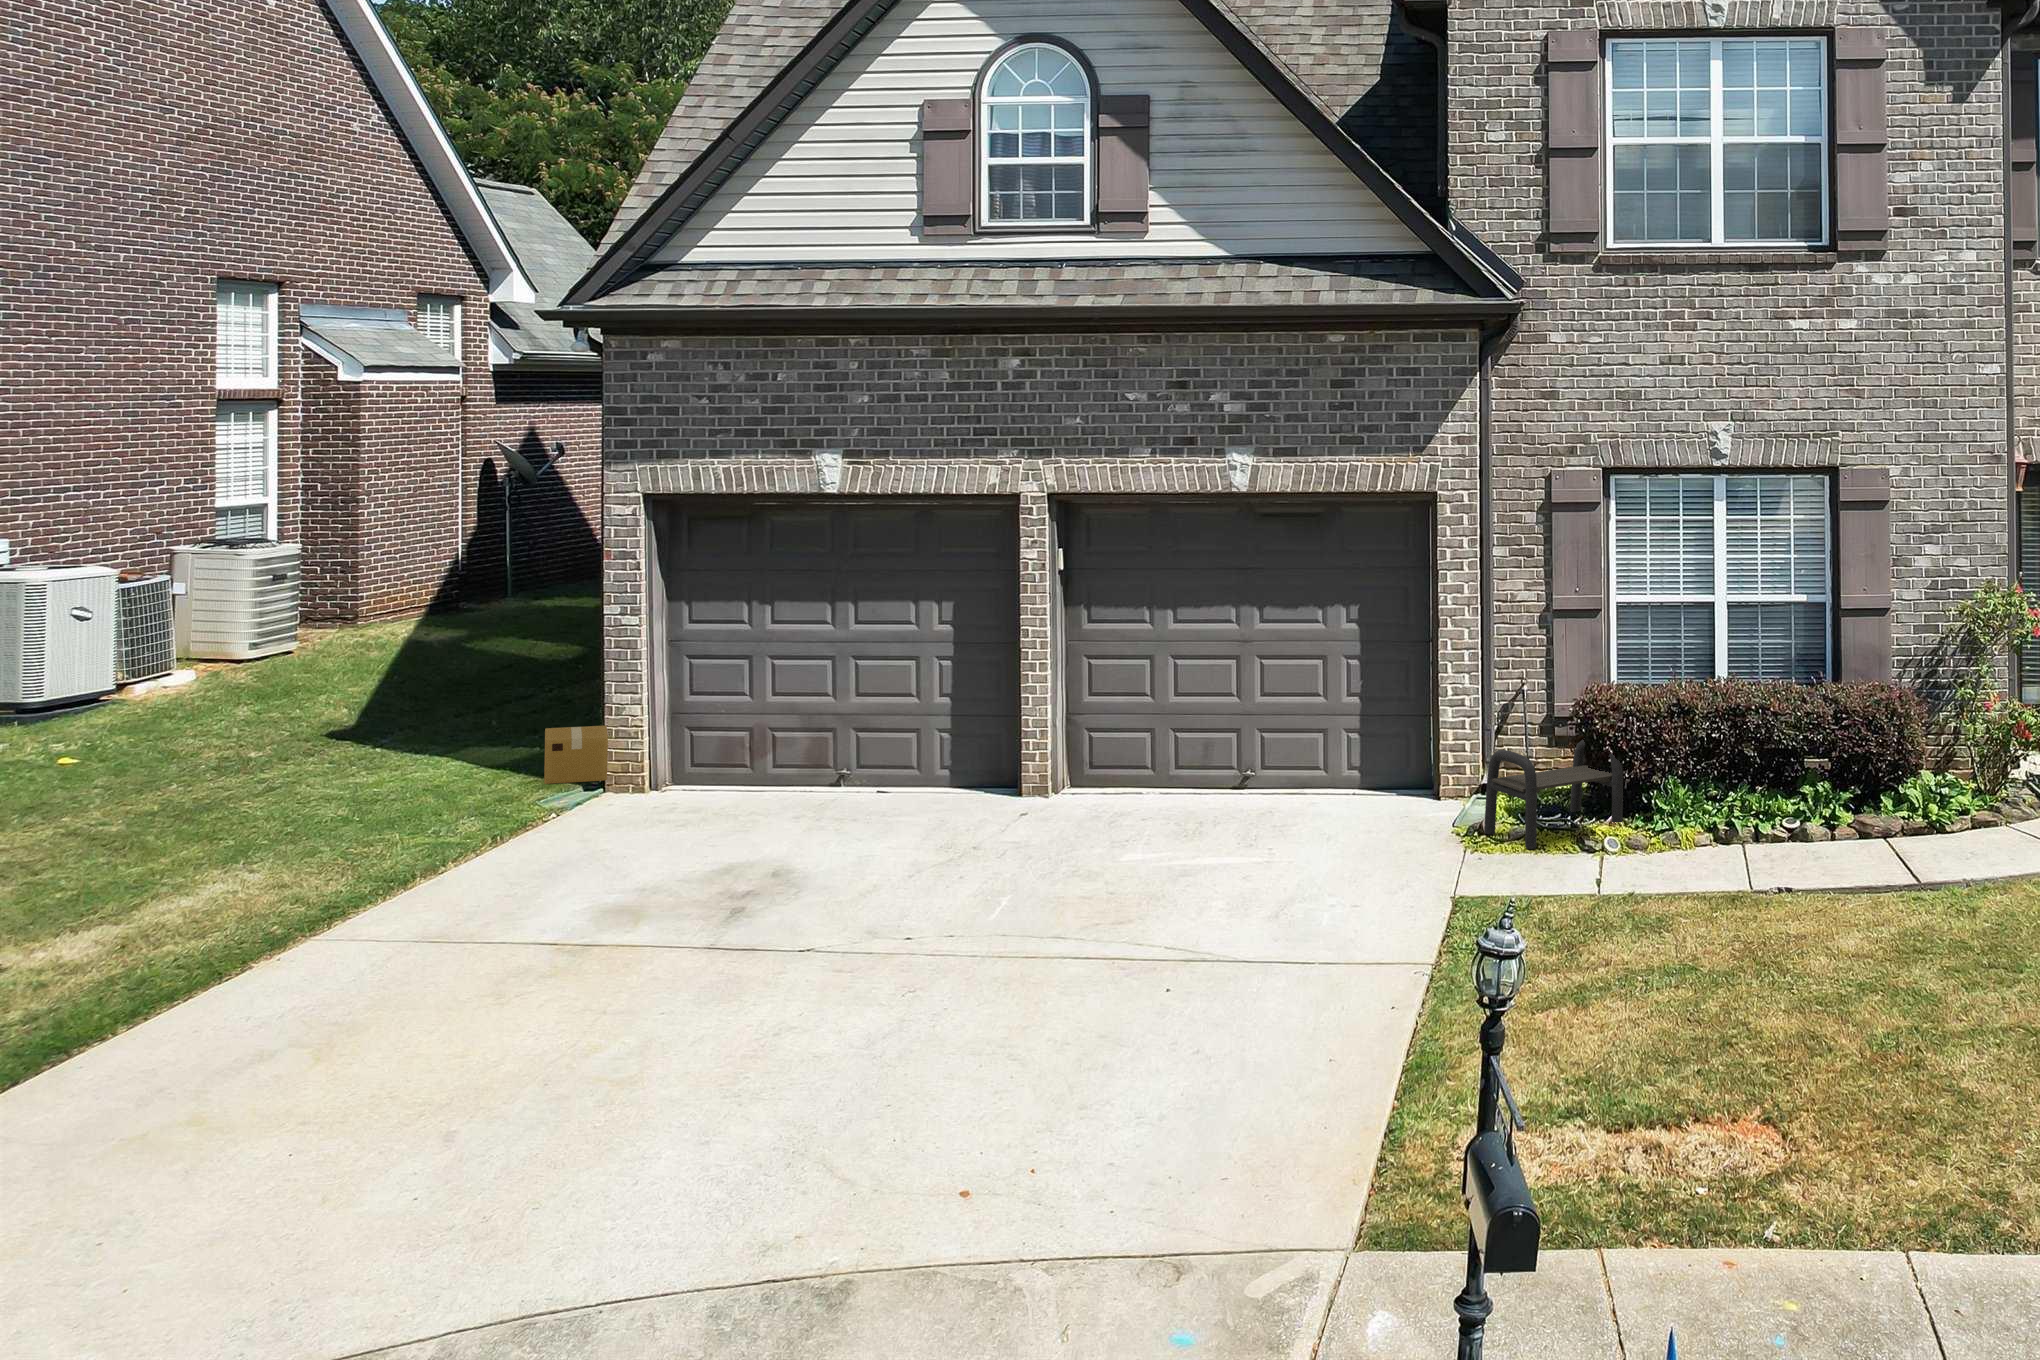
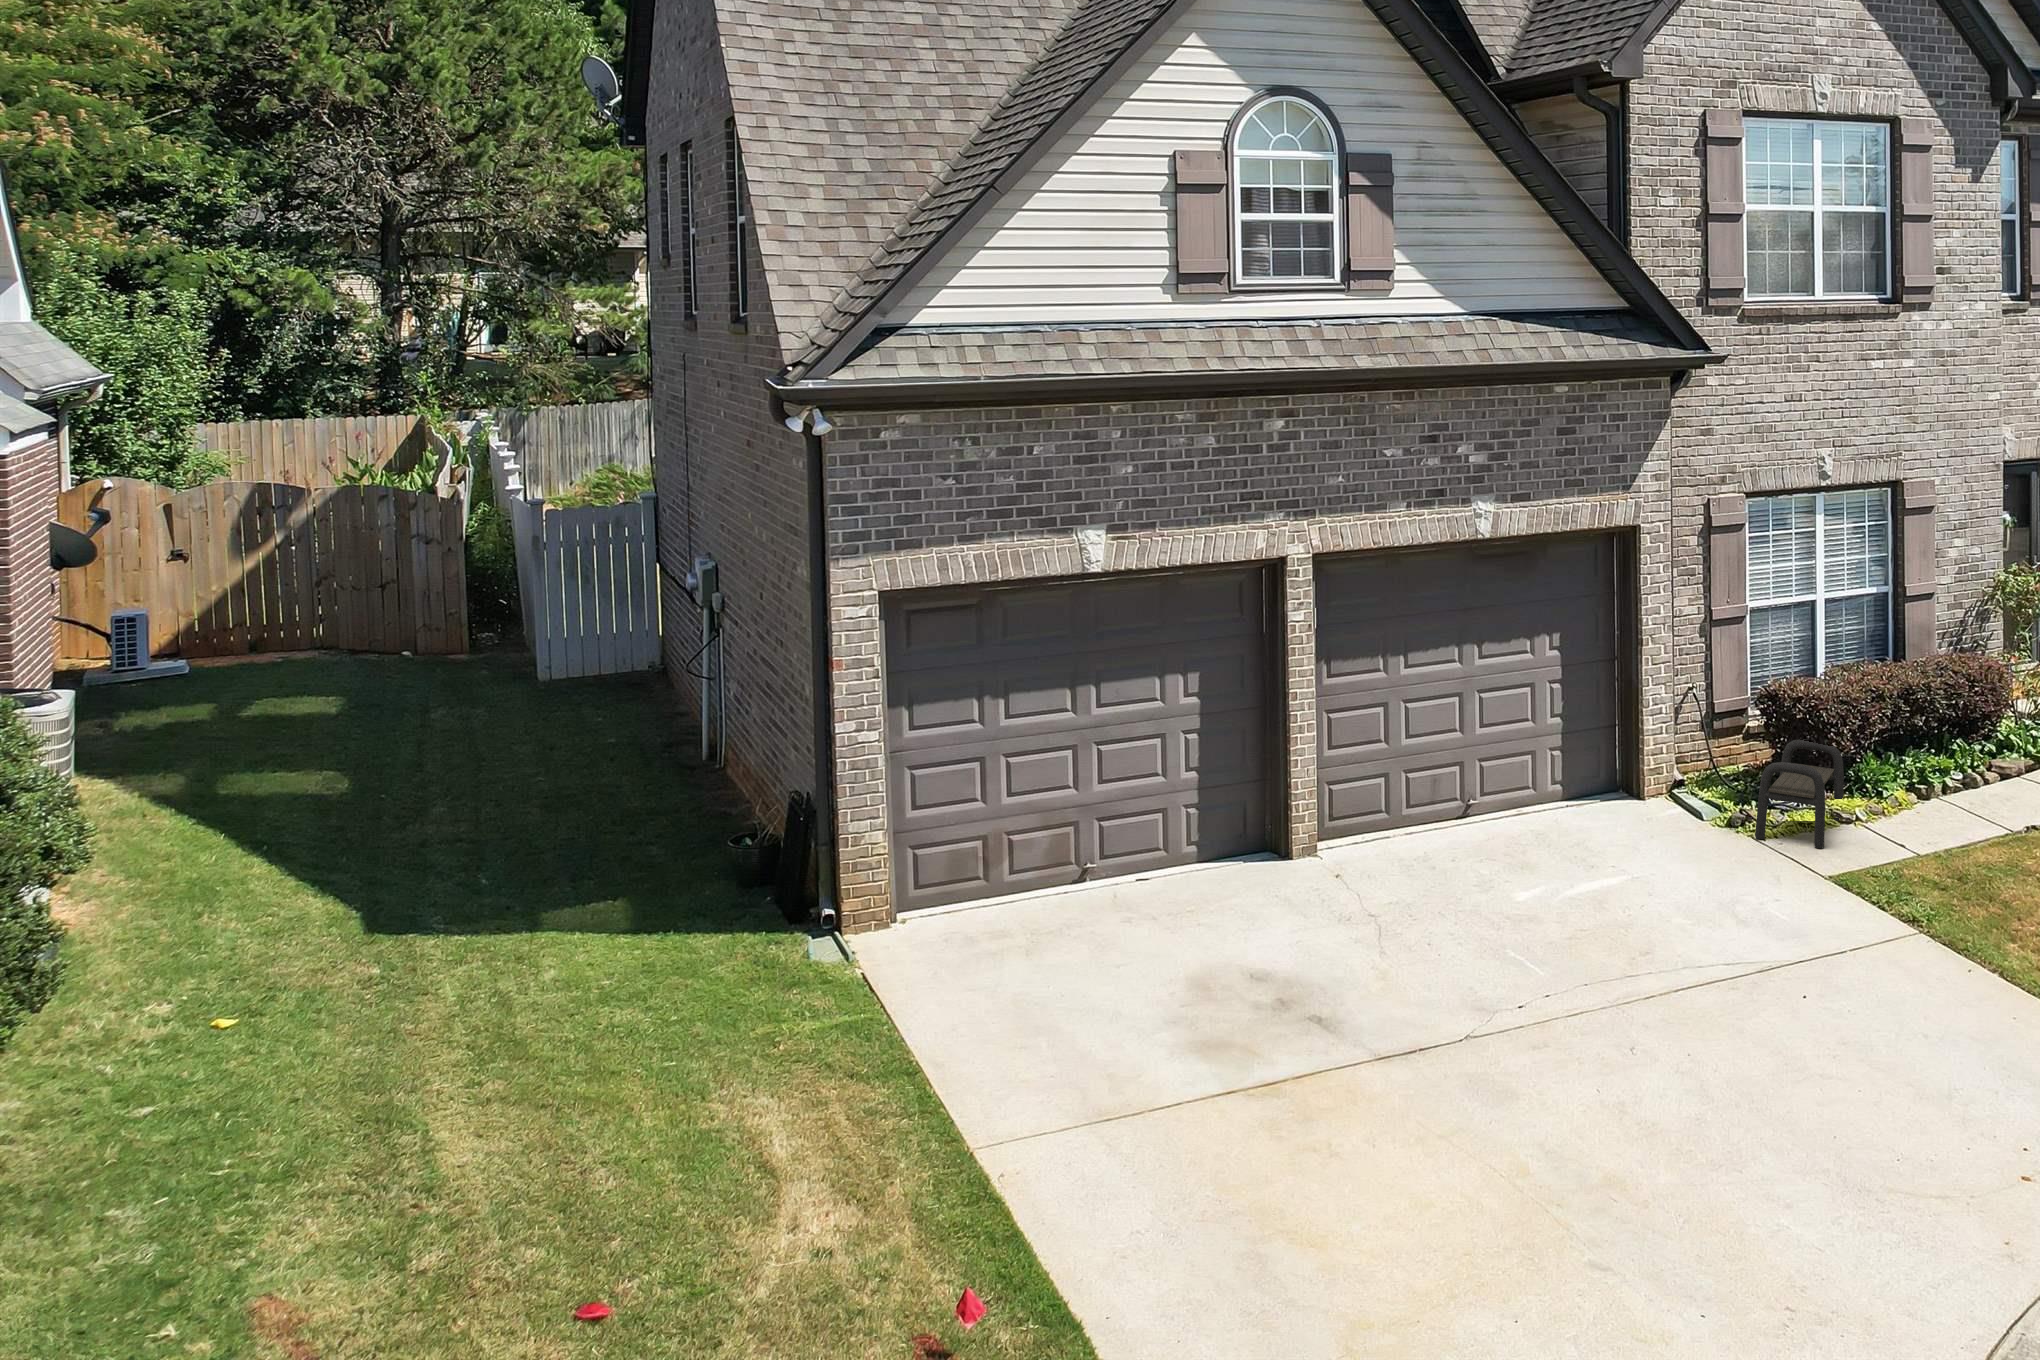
cardboard box: present [544,726,608,784] -> none [739,865,842,950]

